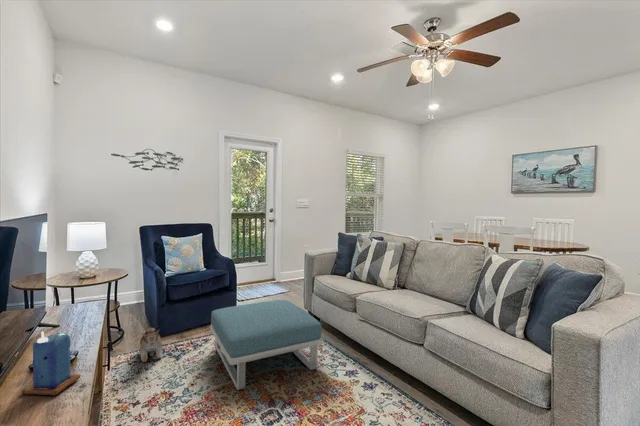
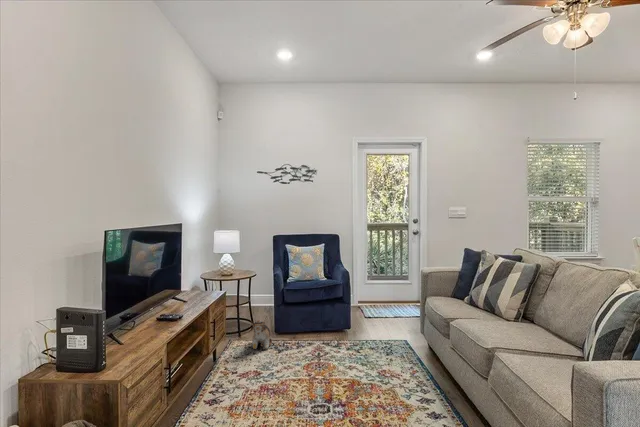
footstool: present [210,300,322,390] -> none [302,313,401,388]
candle: present [22,331,80,396] -> none [145,289,175,329]

